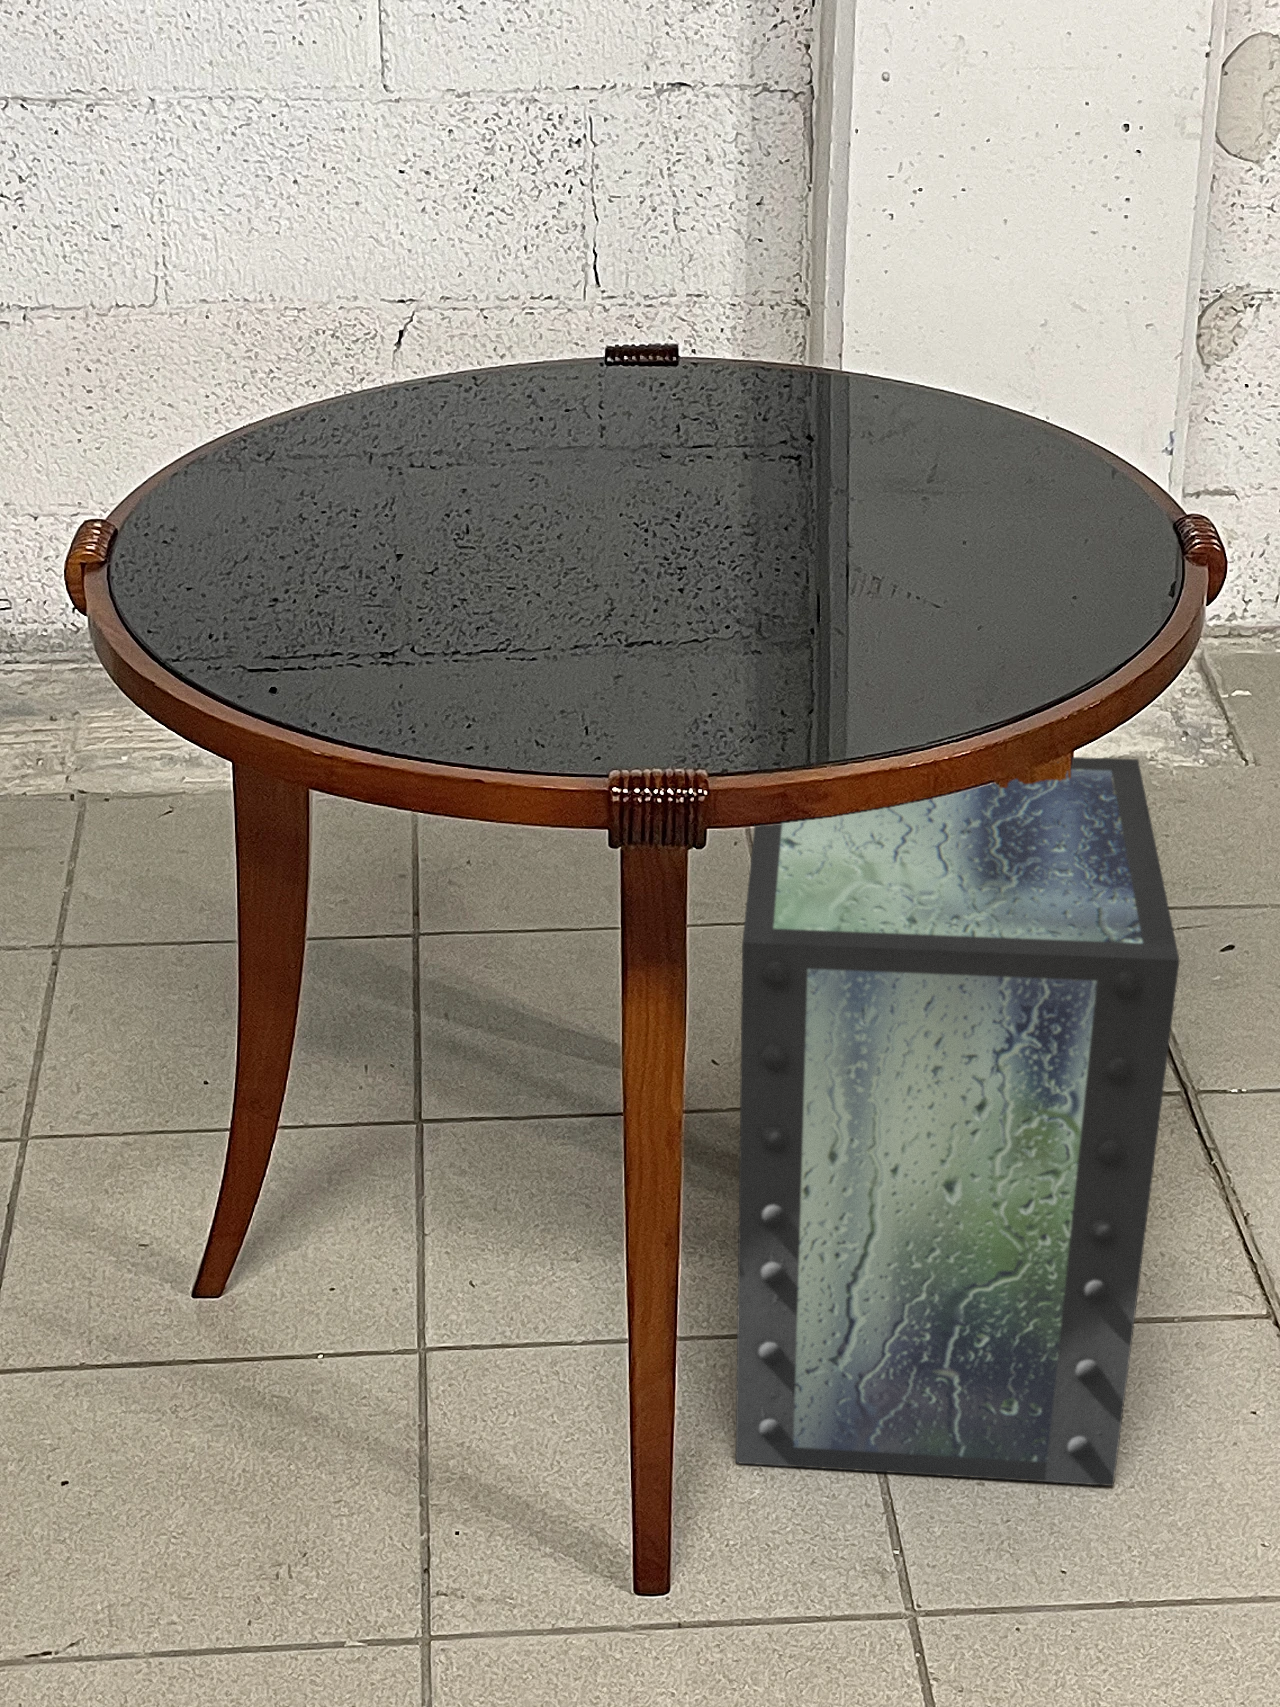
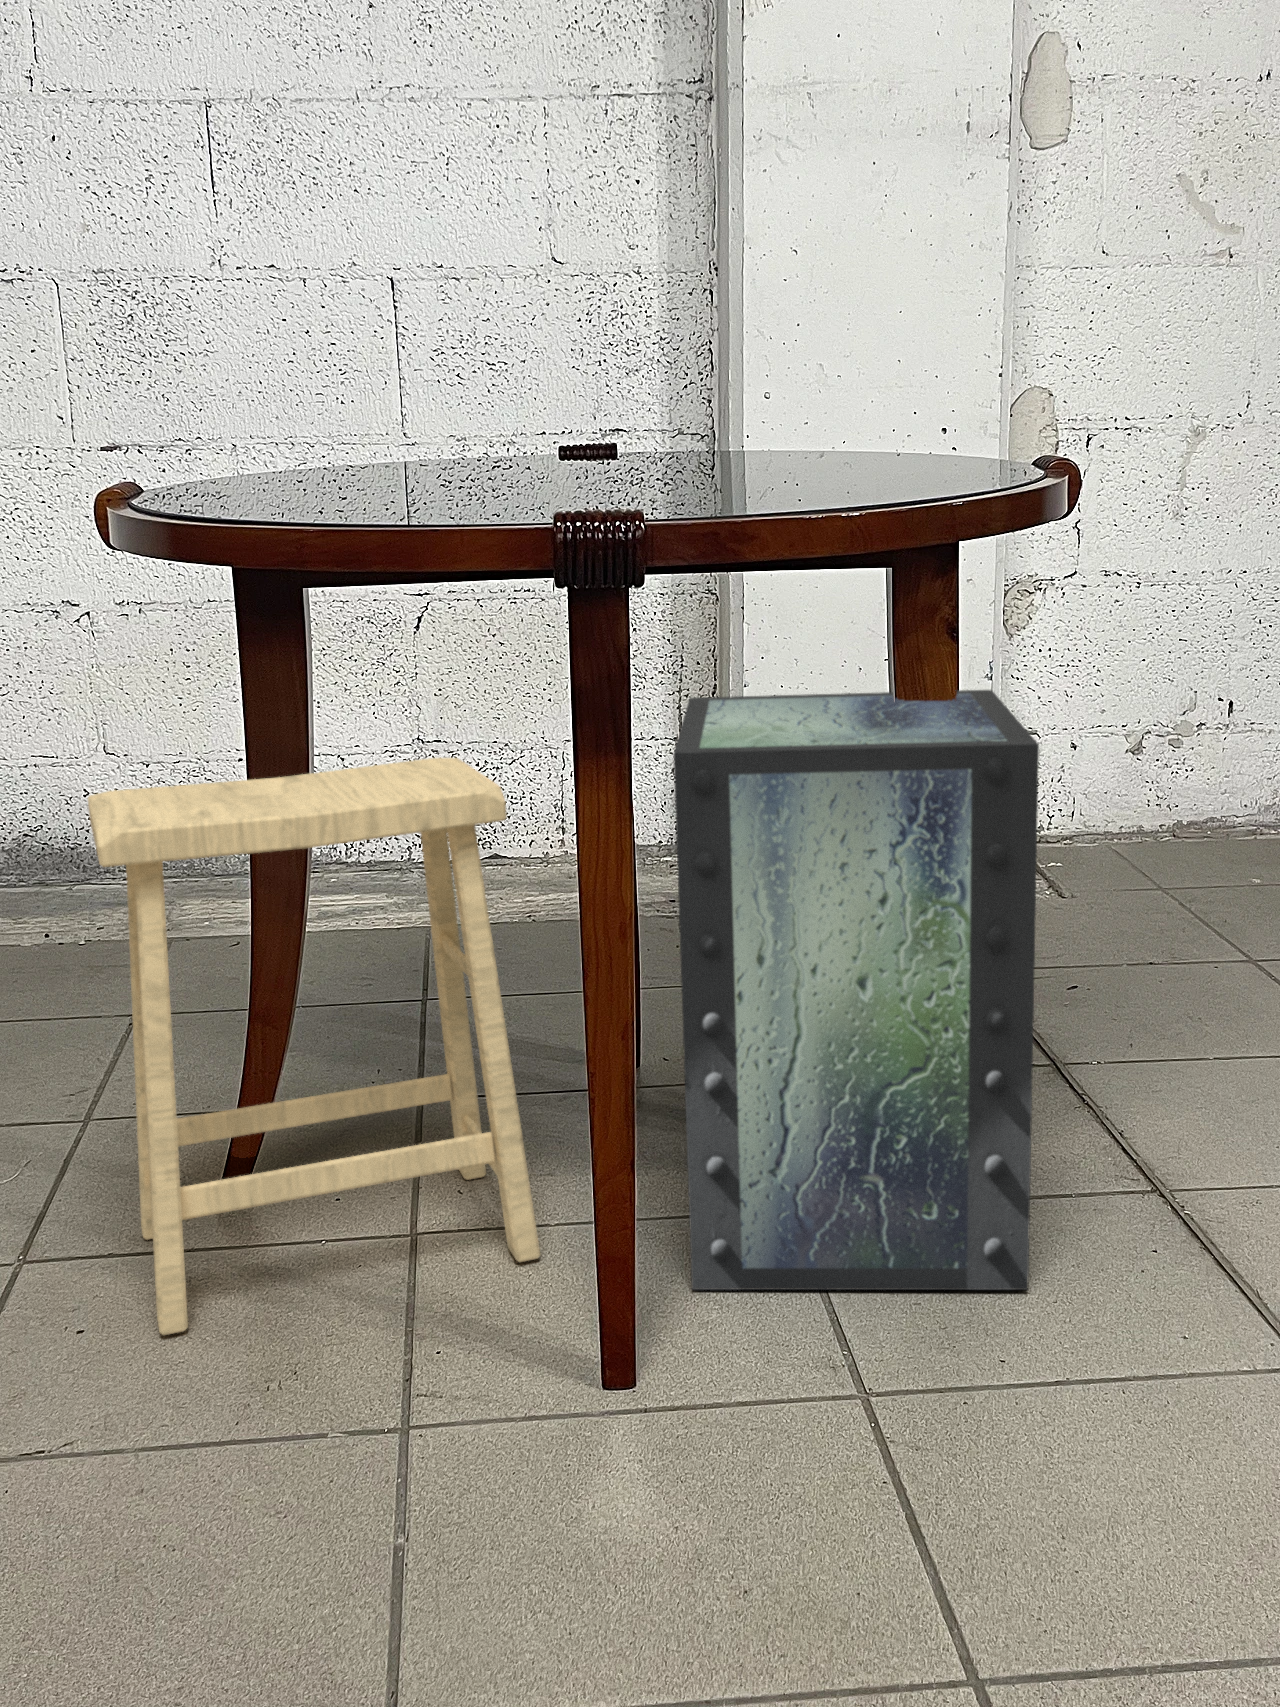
footstool: none [34,824,565,1505] -> present [88,757,540,1335]

